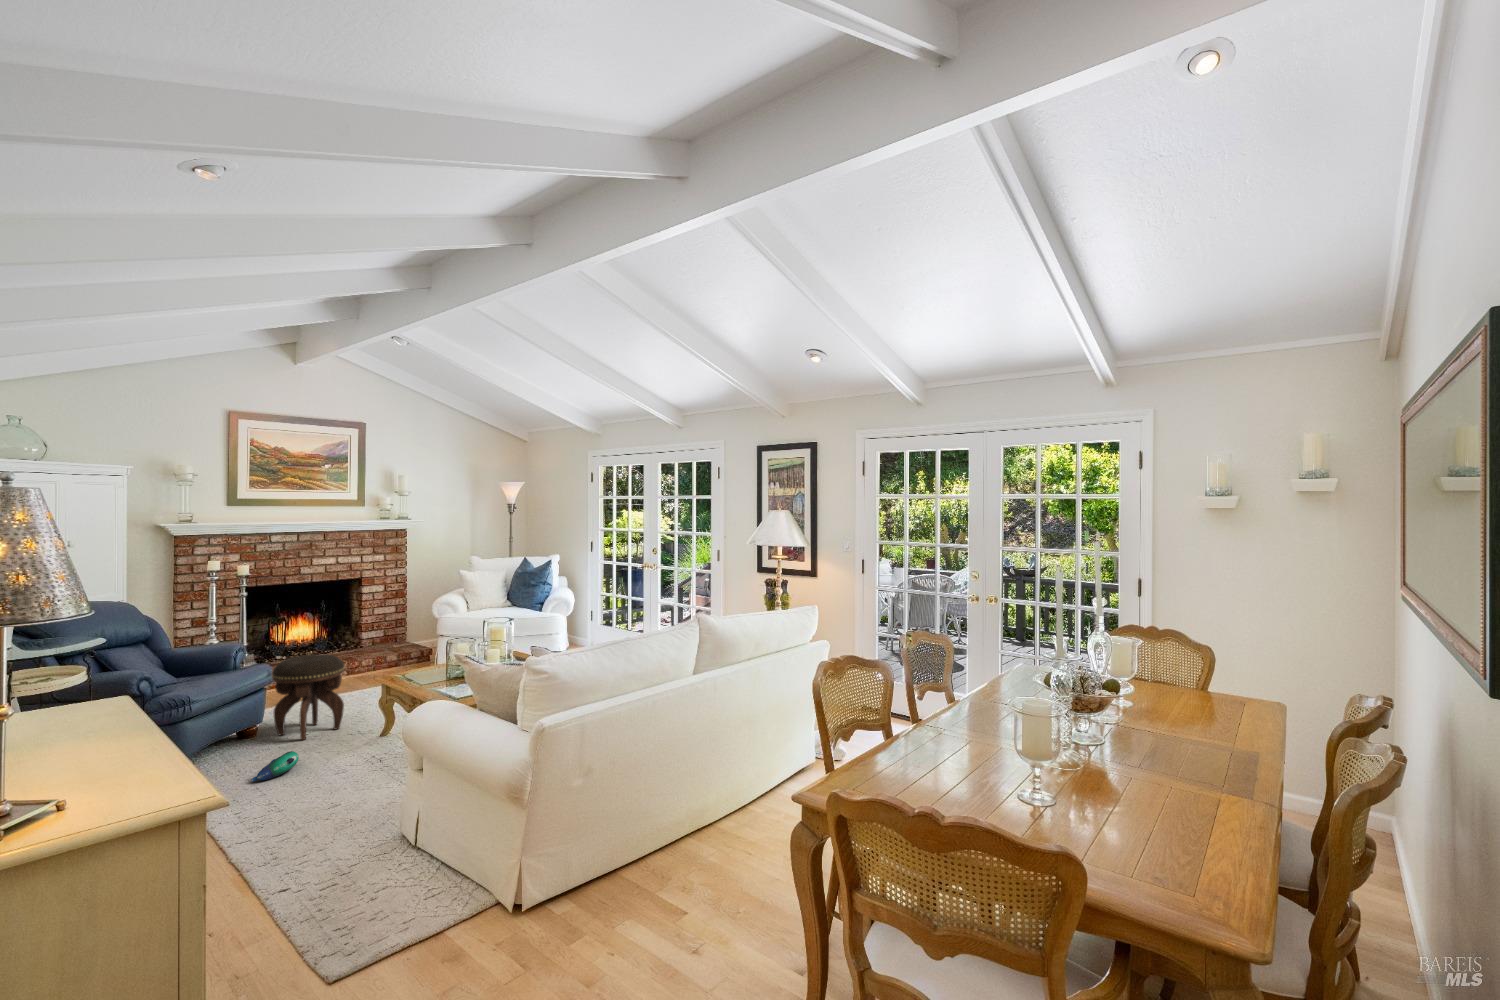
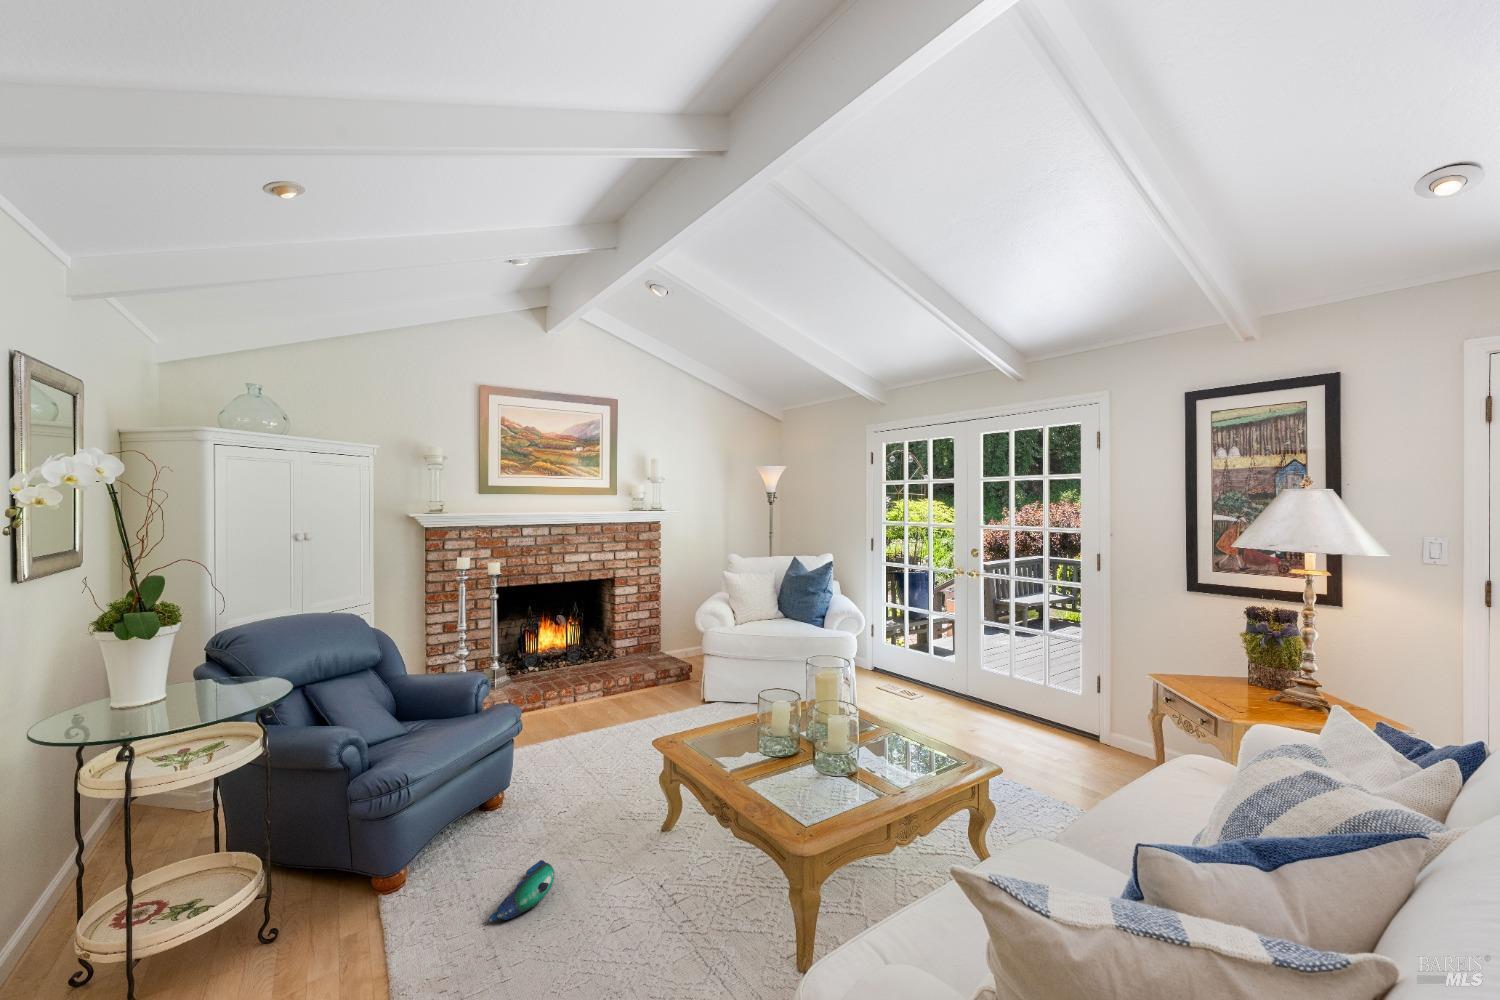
footstool: present [272,654,345,740] -> none [520,693,609,821]

